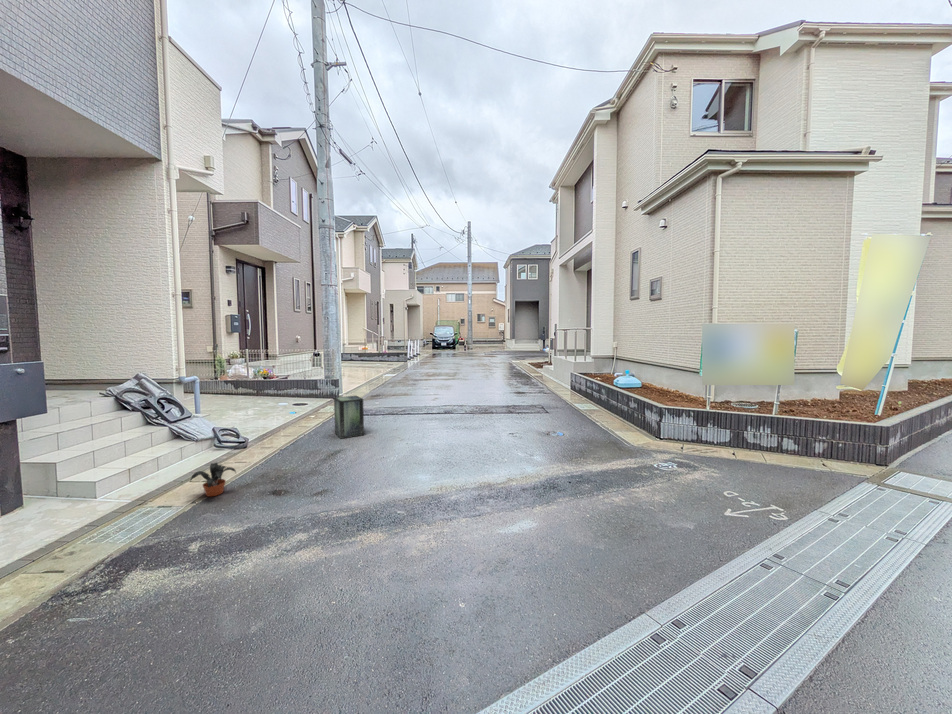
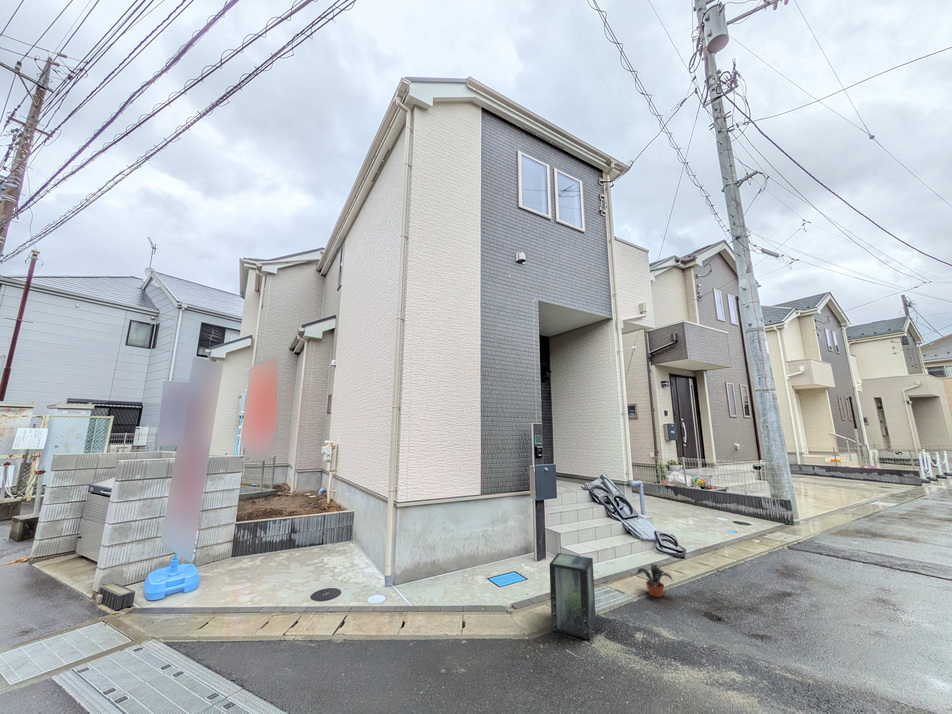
storage box: present [334,396,364,439] -> present [550,553,596,639]

